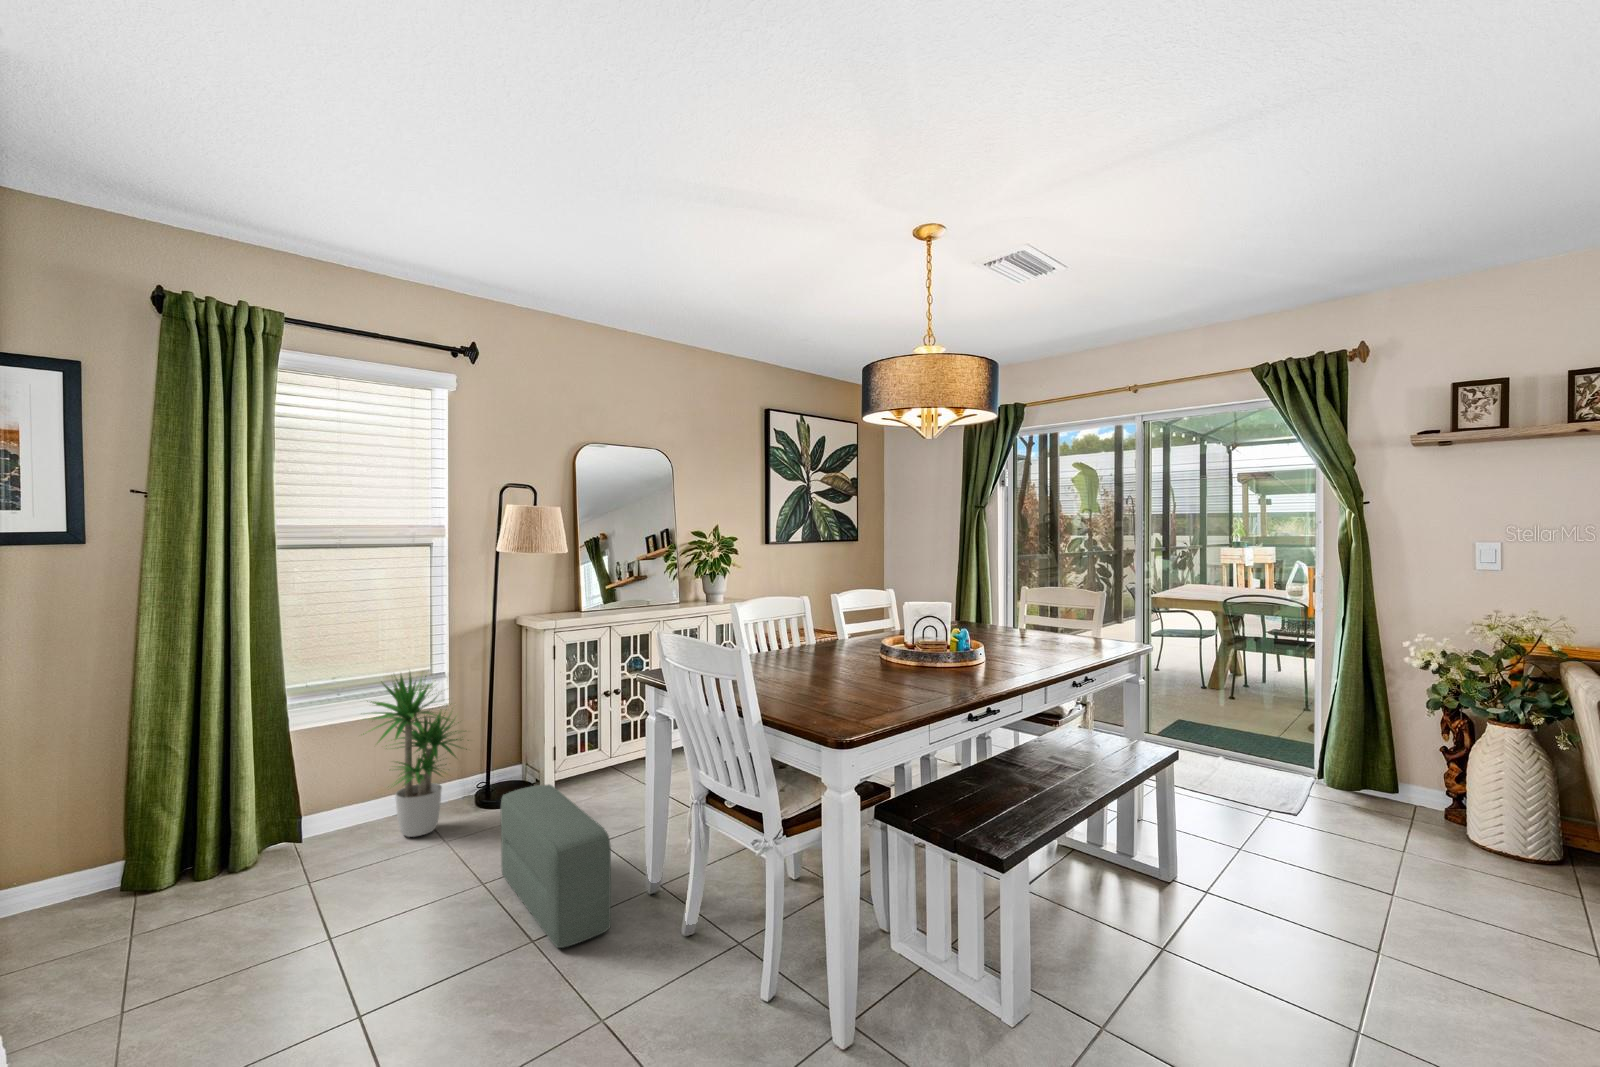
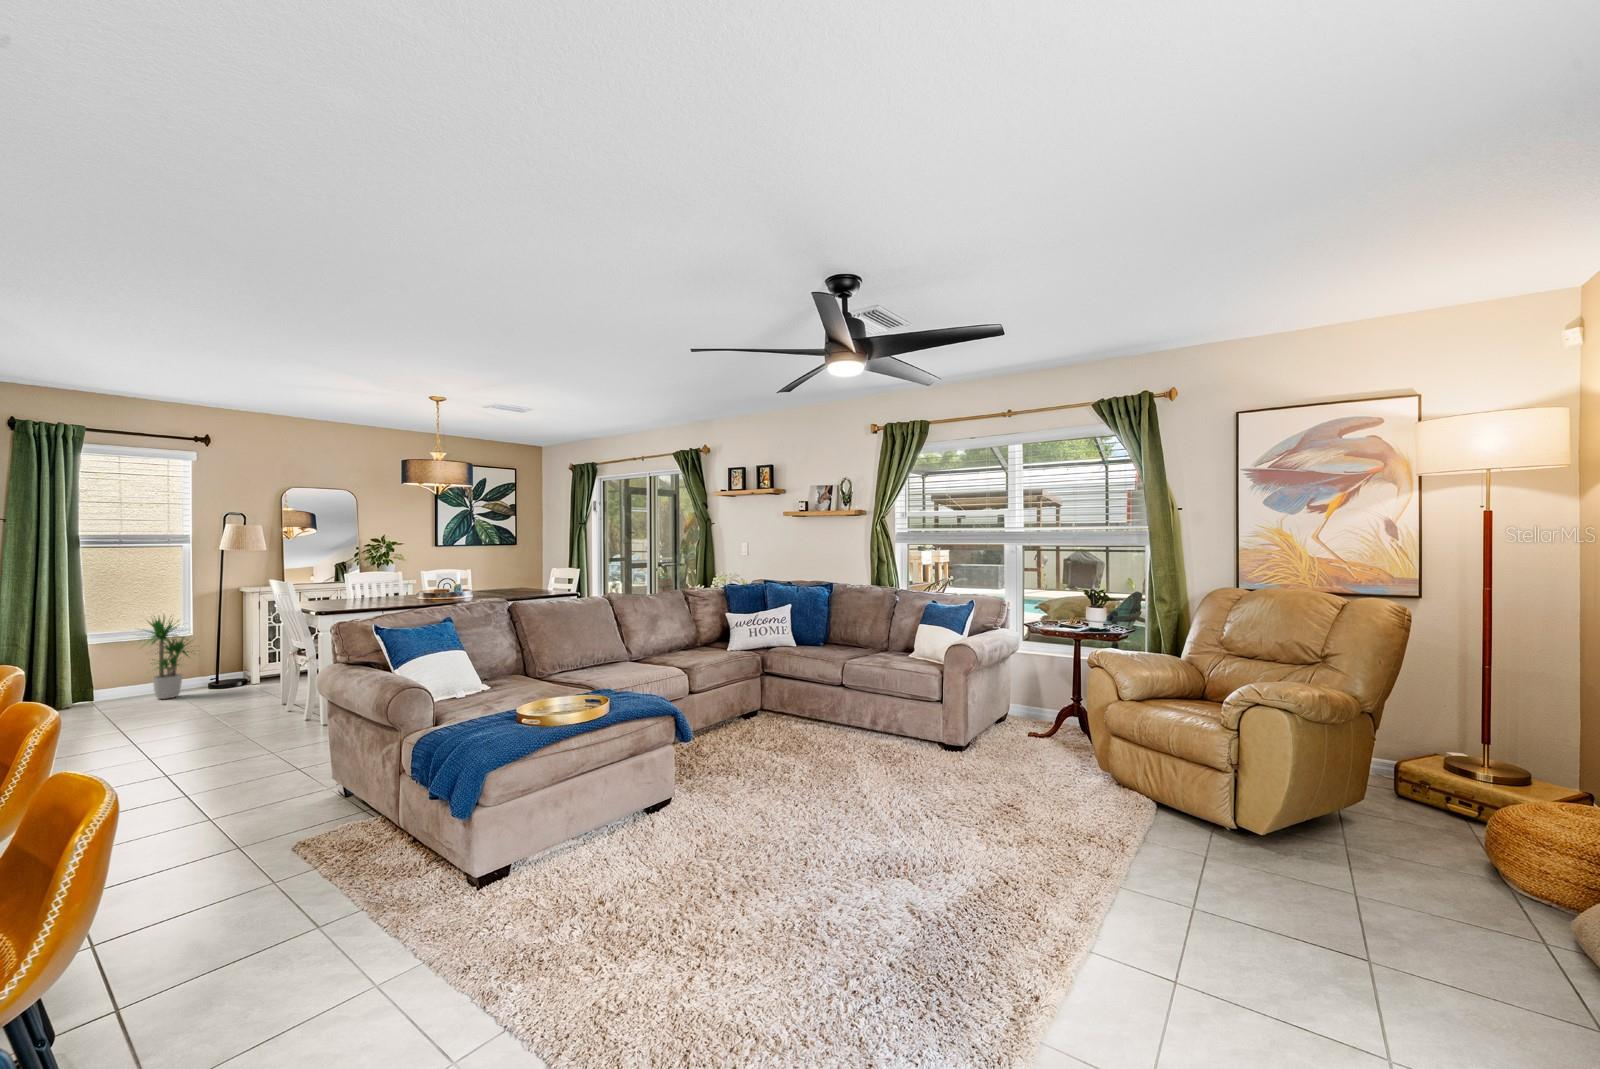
pouf: present [500,784,611,948] -> none [205,664,249,721]

